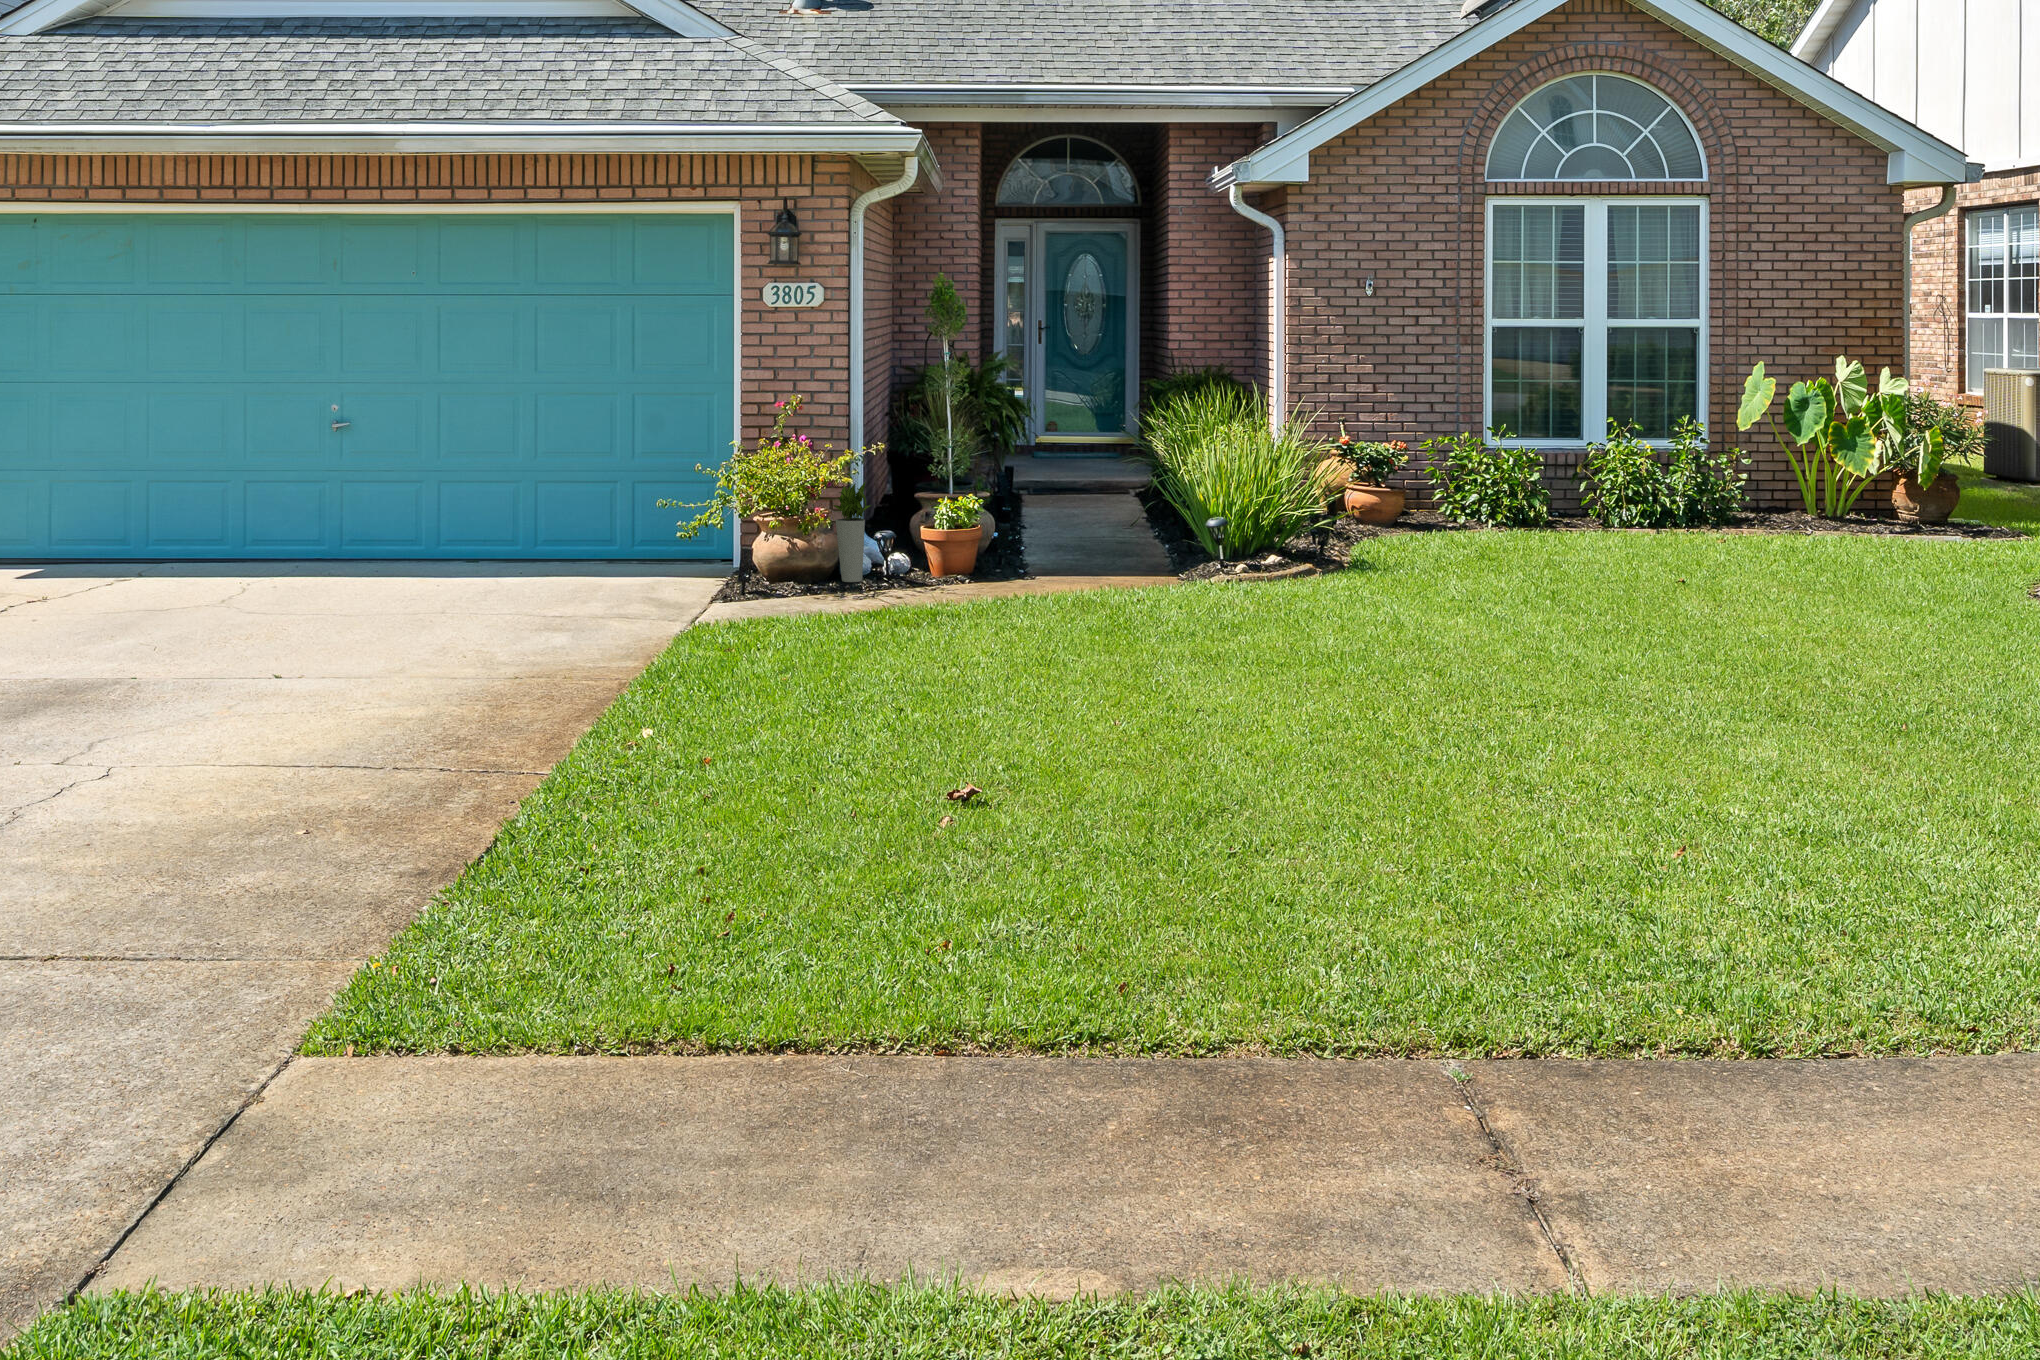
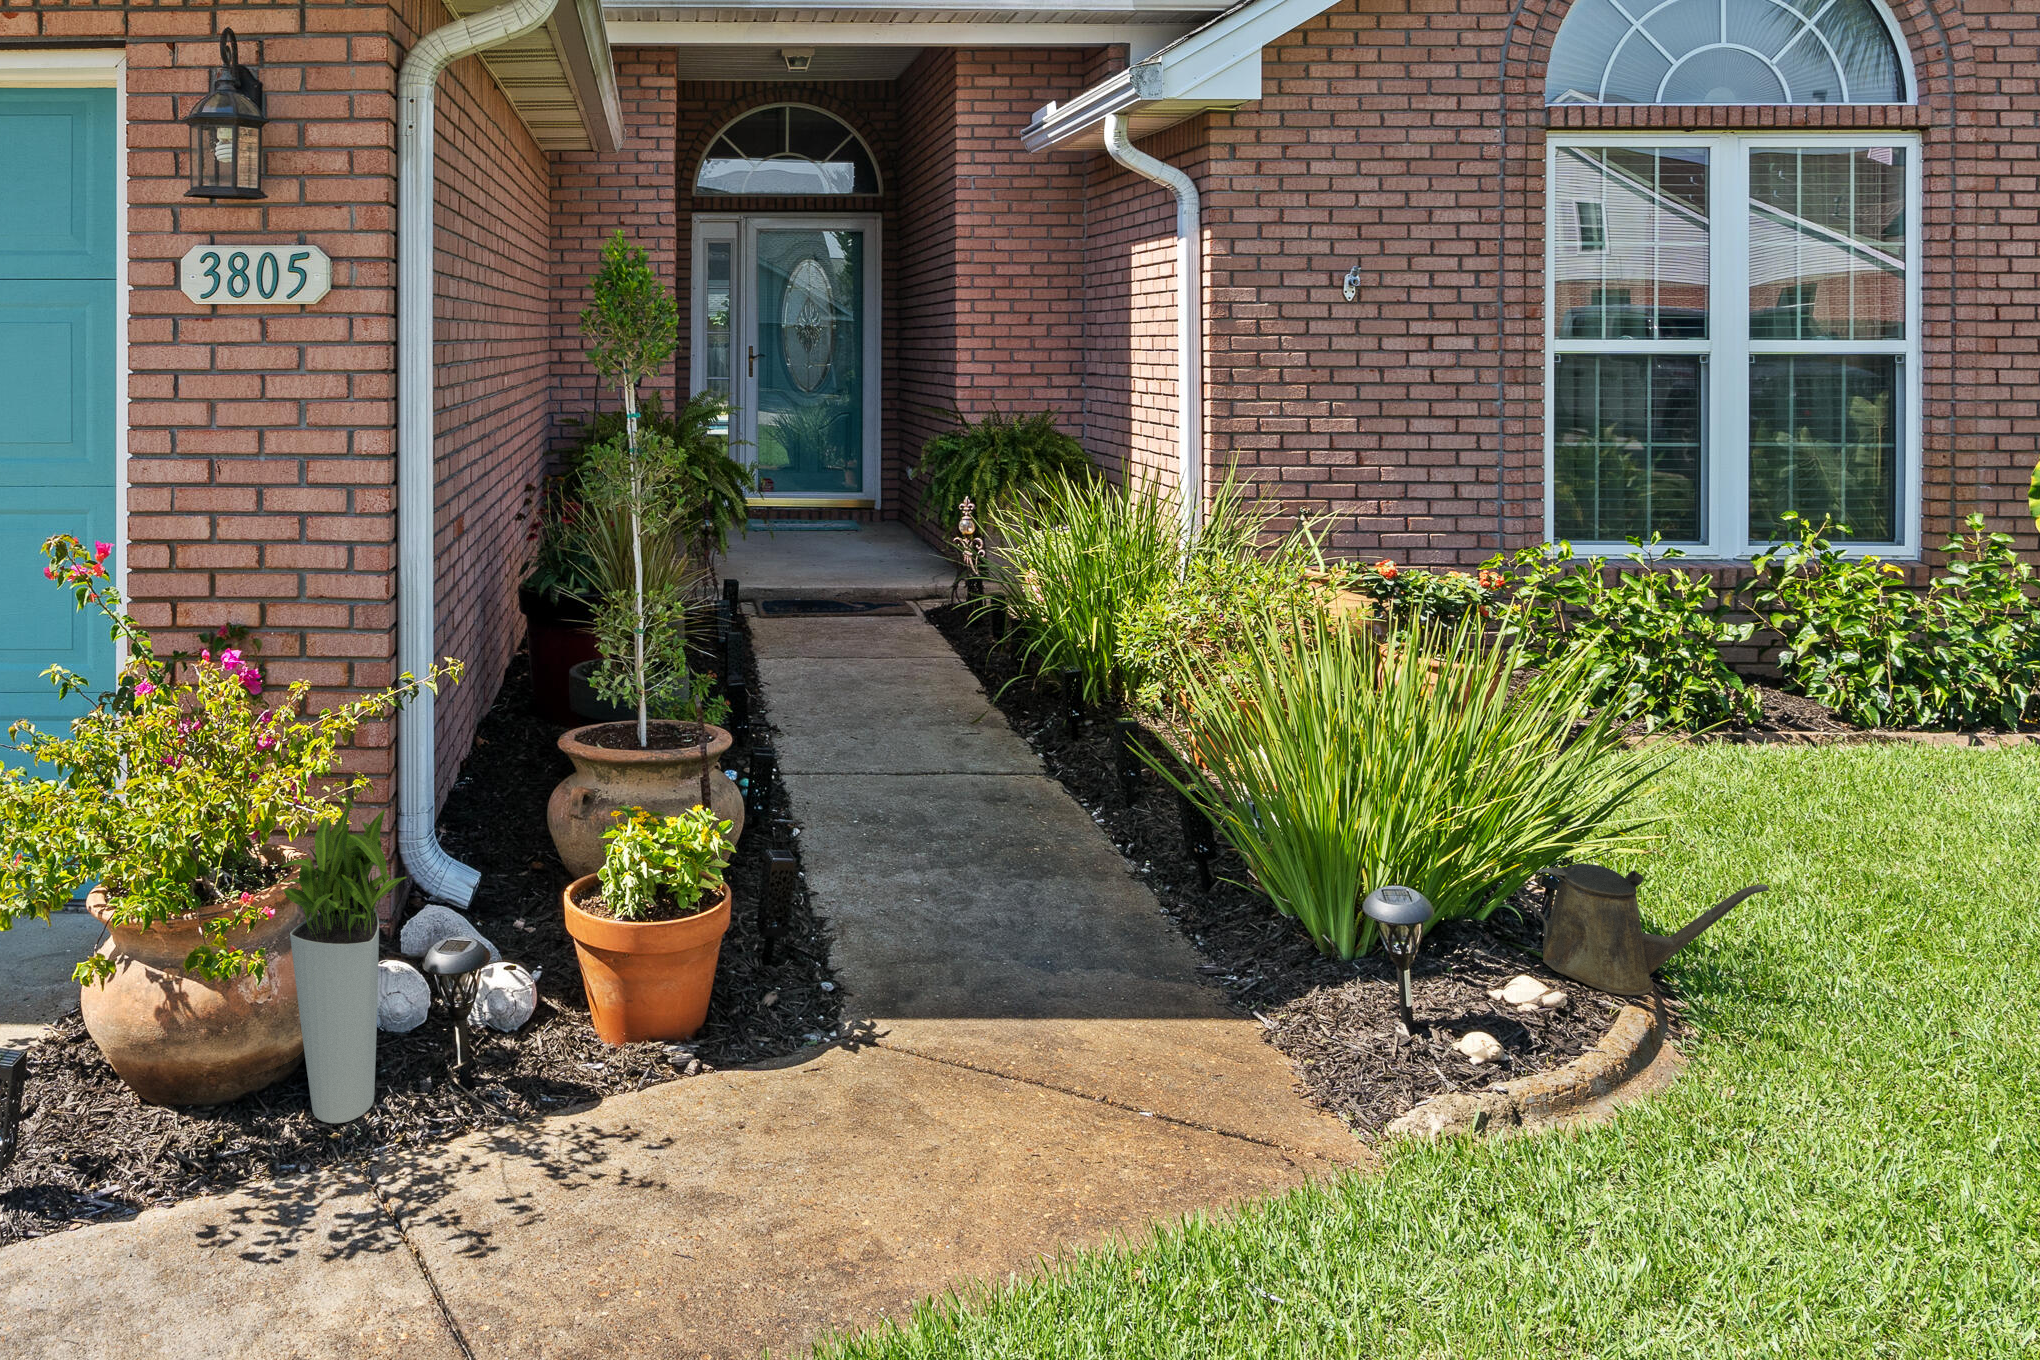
watering can: none [1298,524,1373,568] -> present [1516,863,1769,995]

